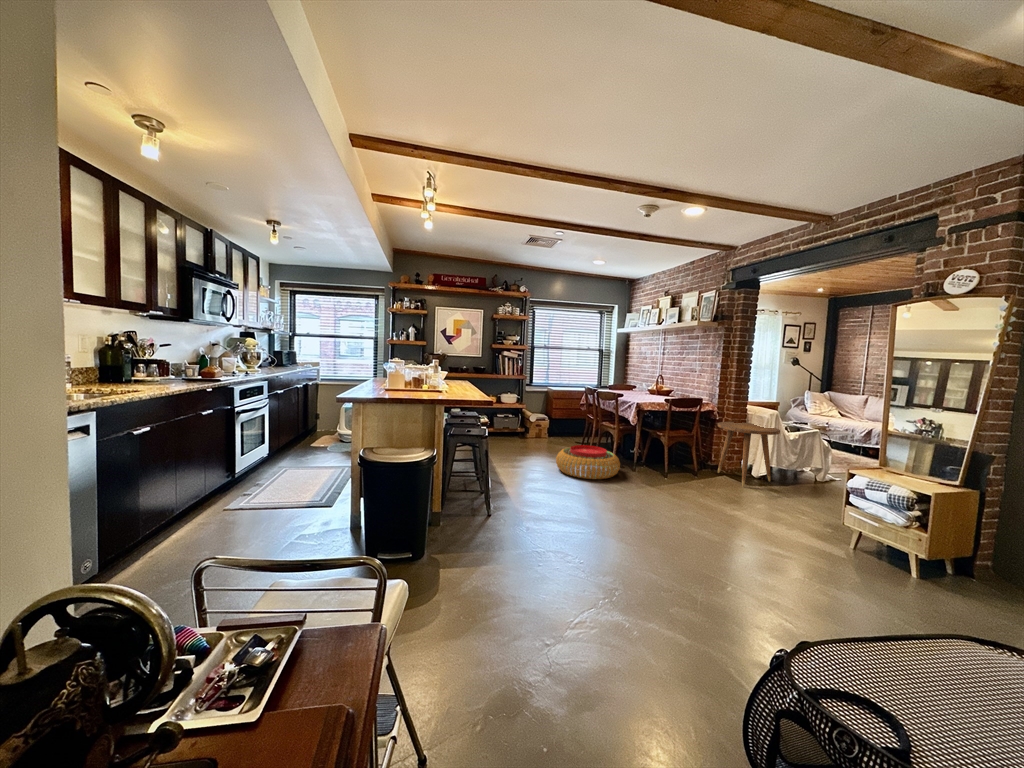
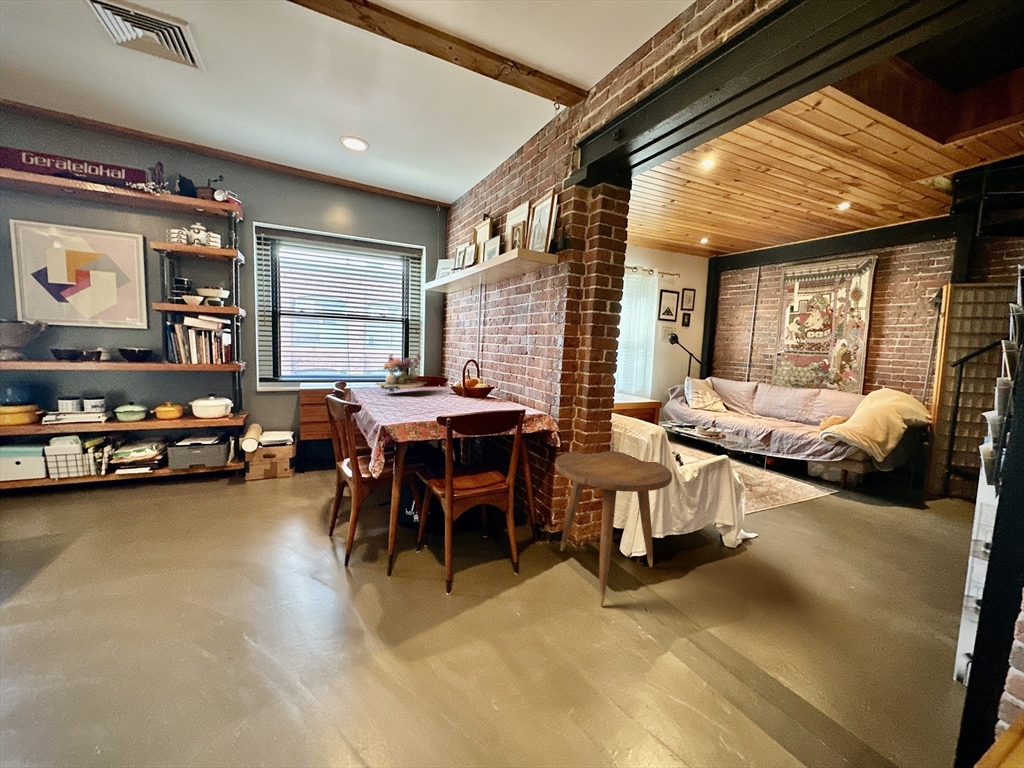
flower arrangement: none [607,370,634,392] -> present [375,353,423,392]
pouf: present [556,445,620,479] -> none [144,529,337,654]

